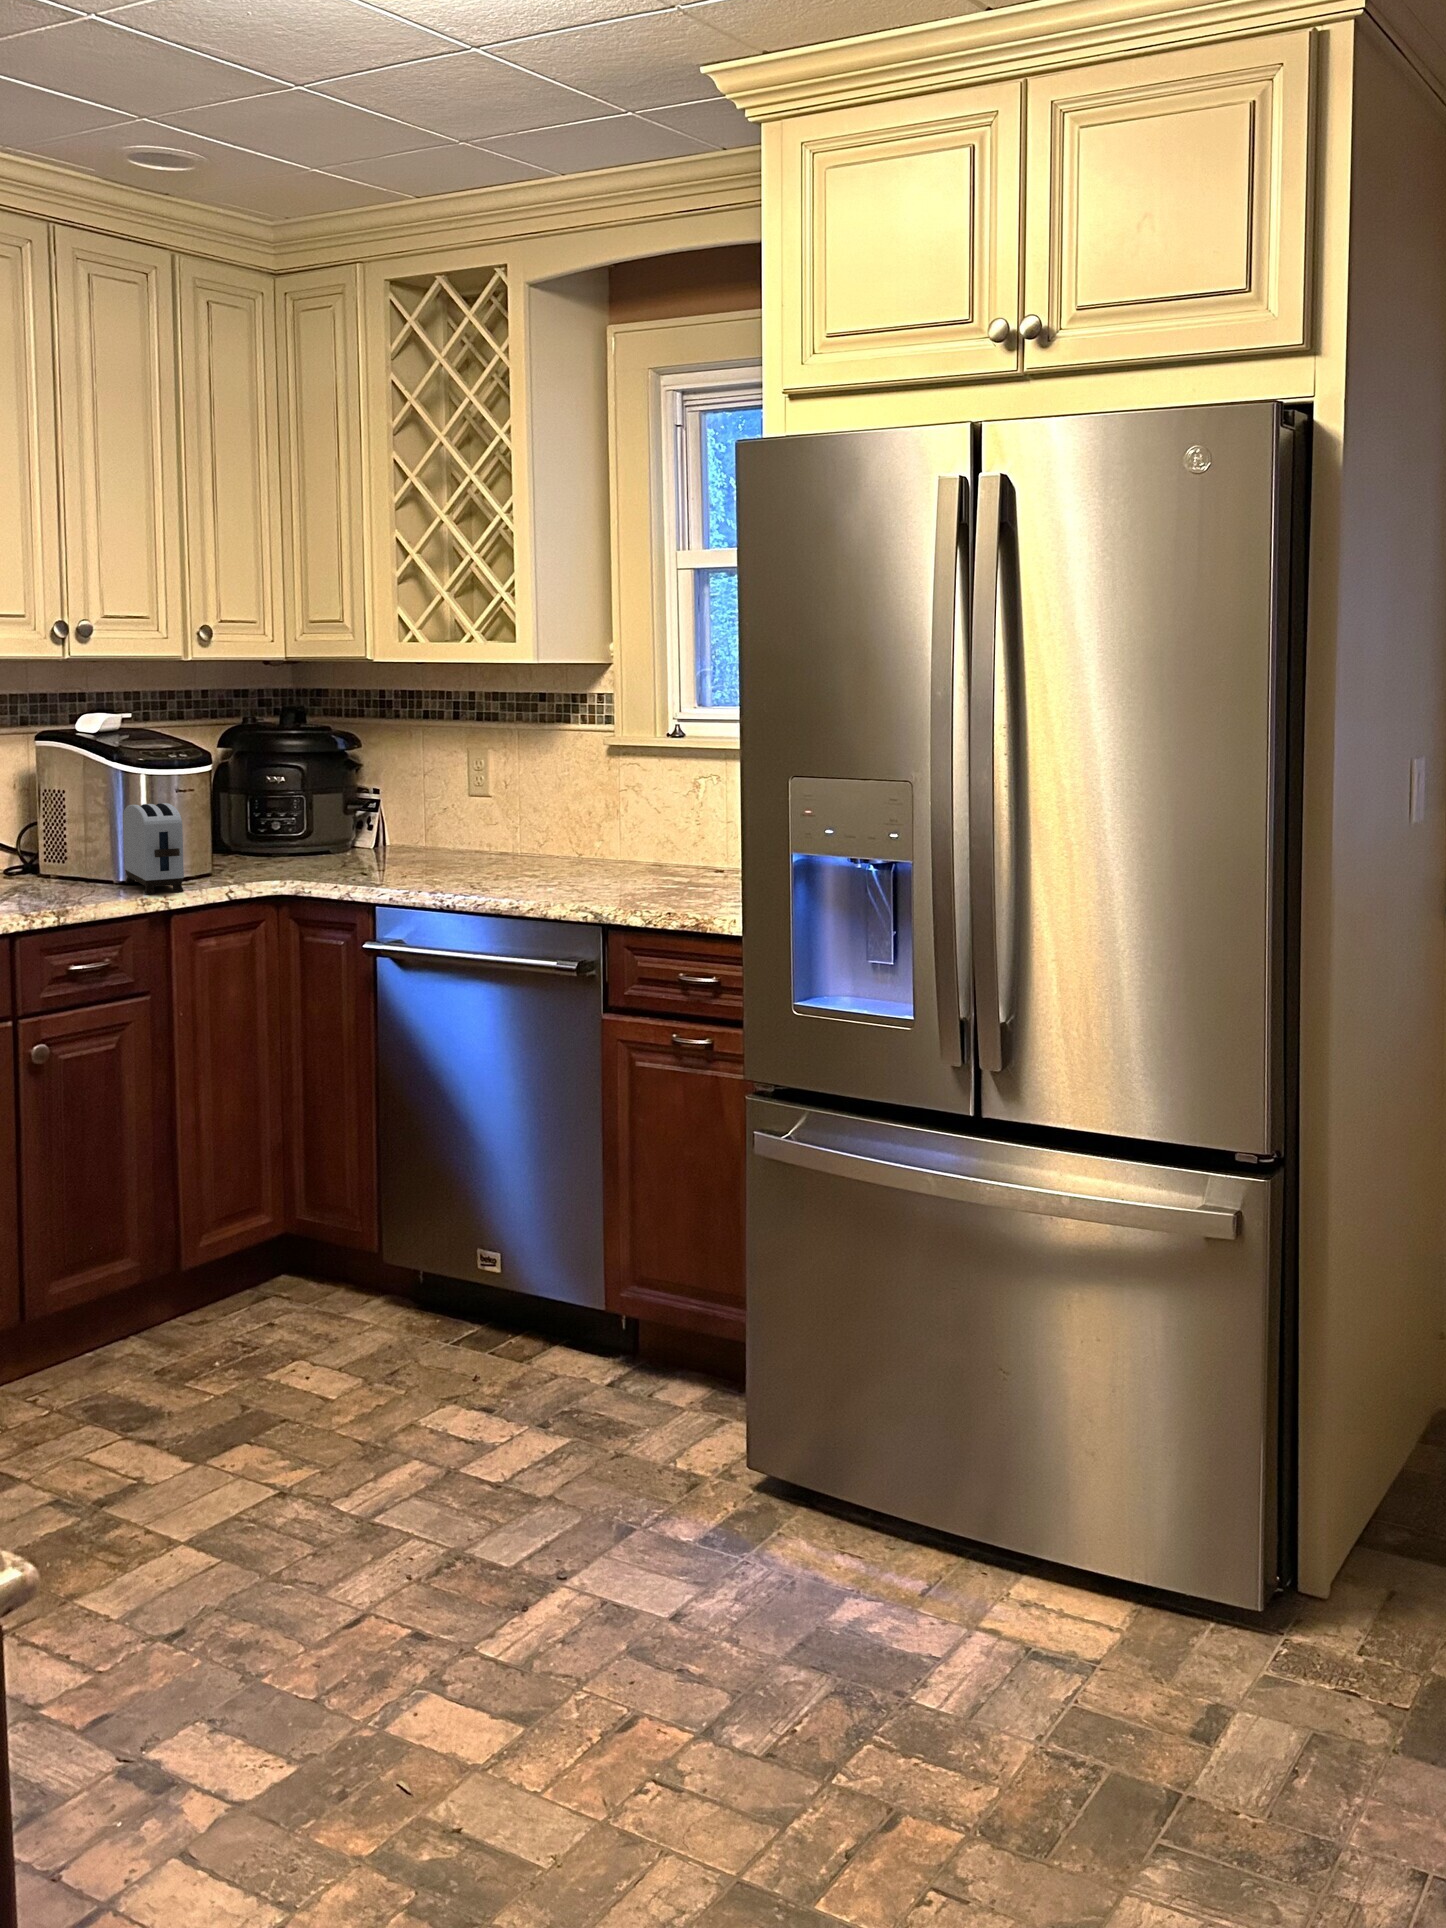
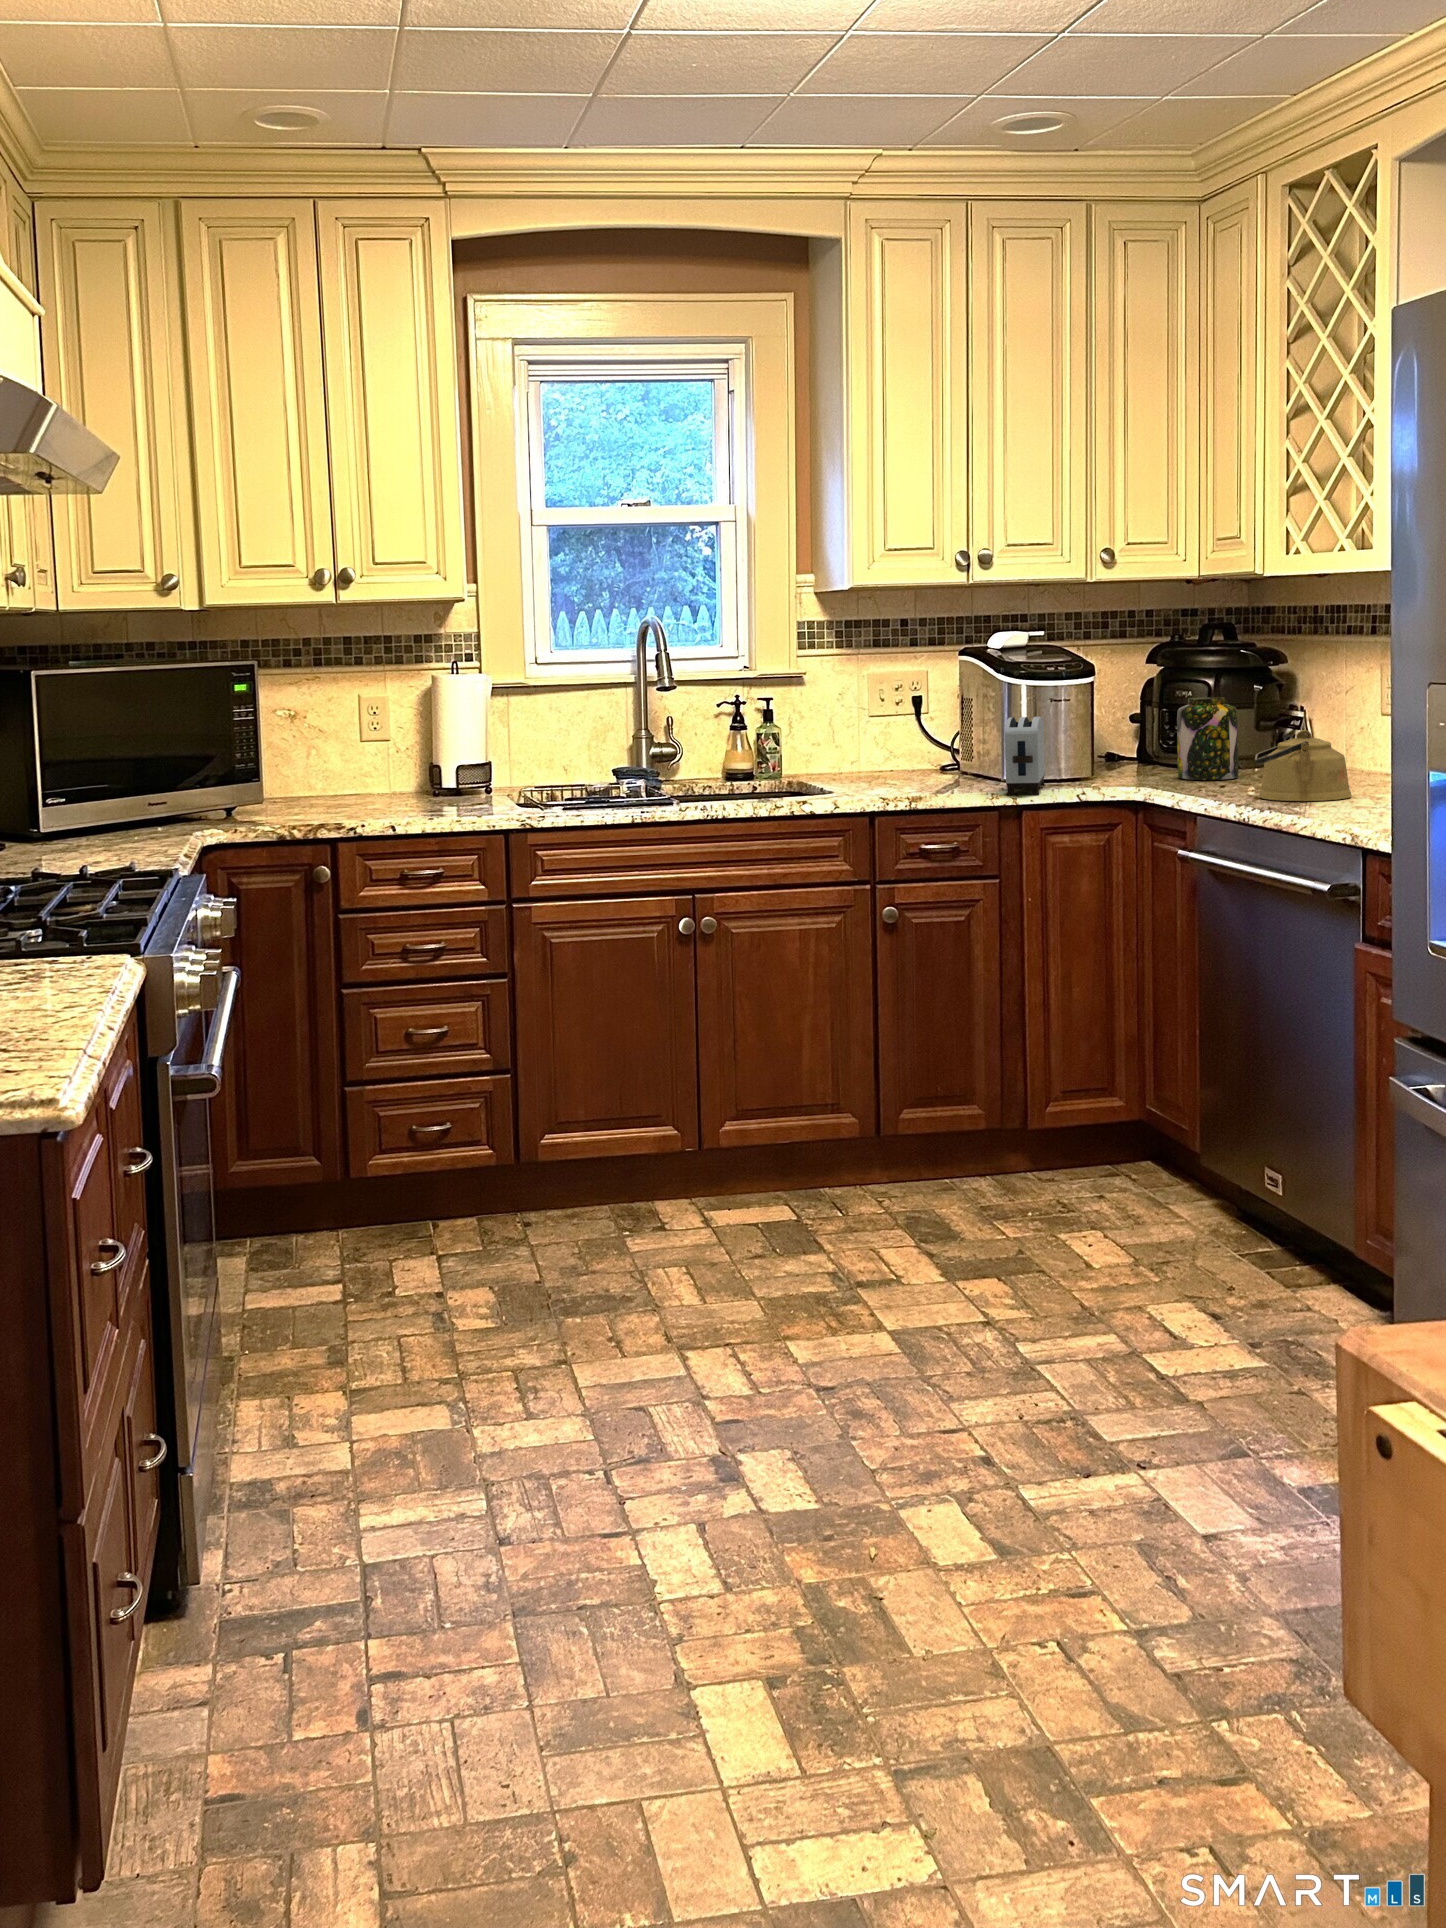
jar: none [285,778,350,865] -> present [1177,697,1238,780]
kettle: none [417,813,513,884] -> present [1255,730,1352,801]

